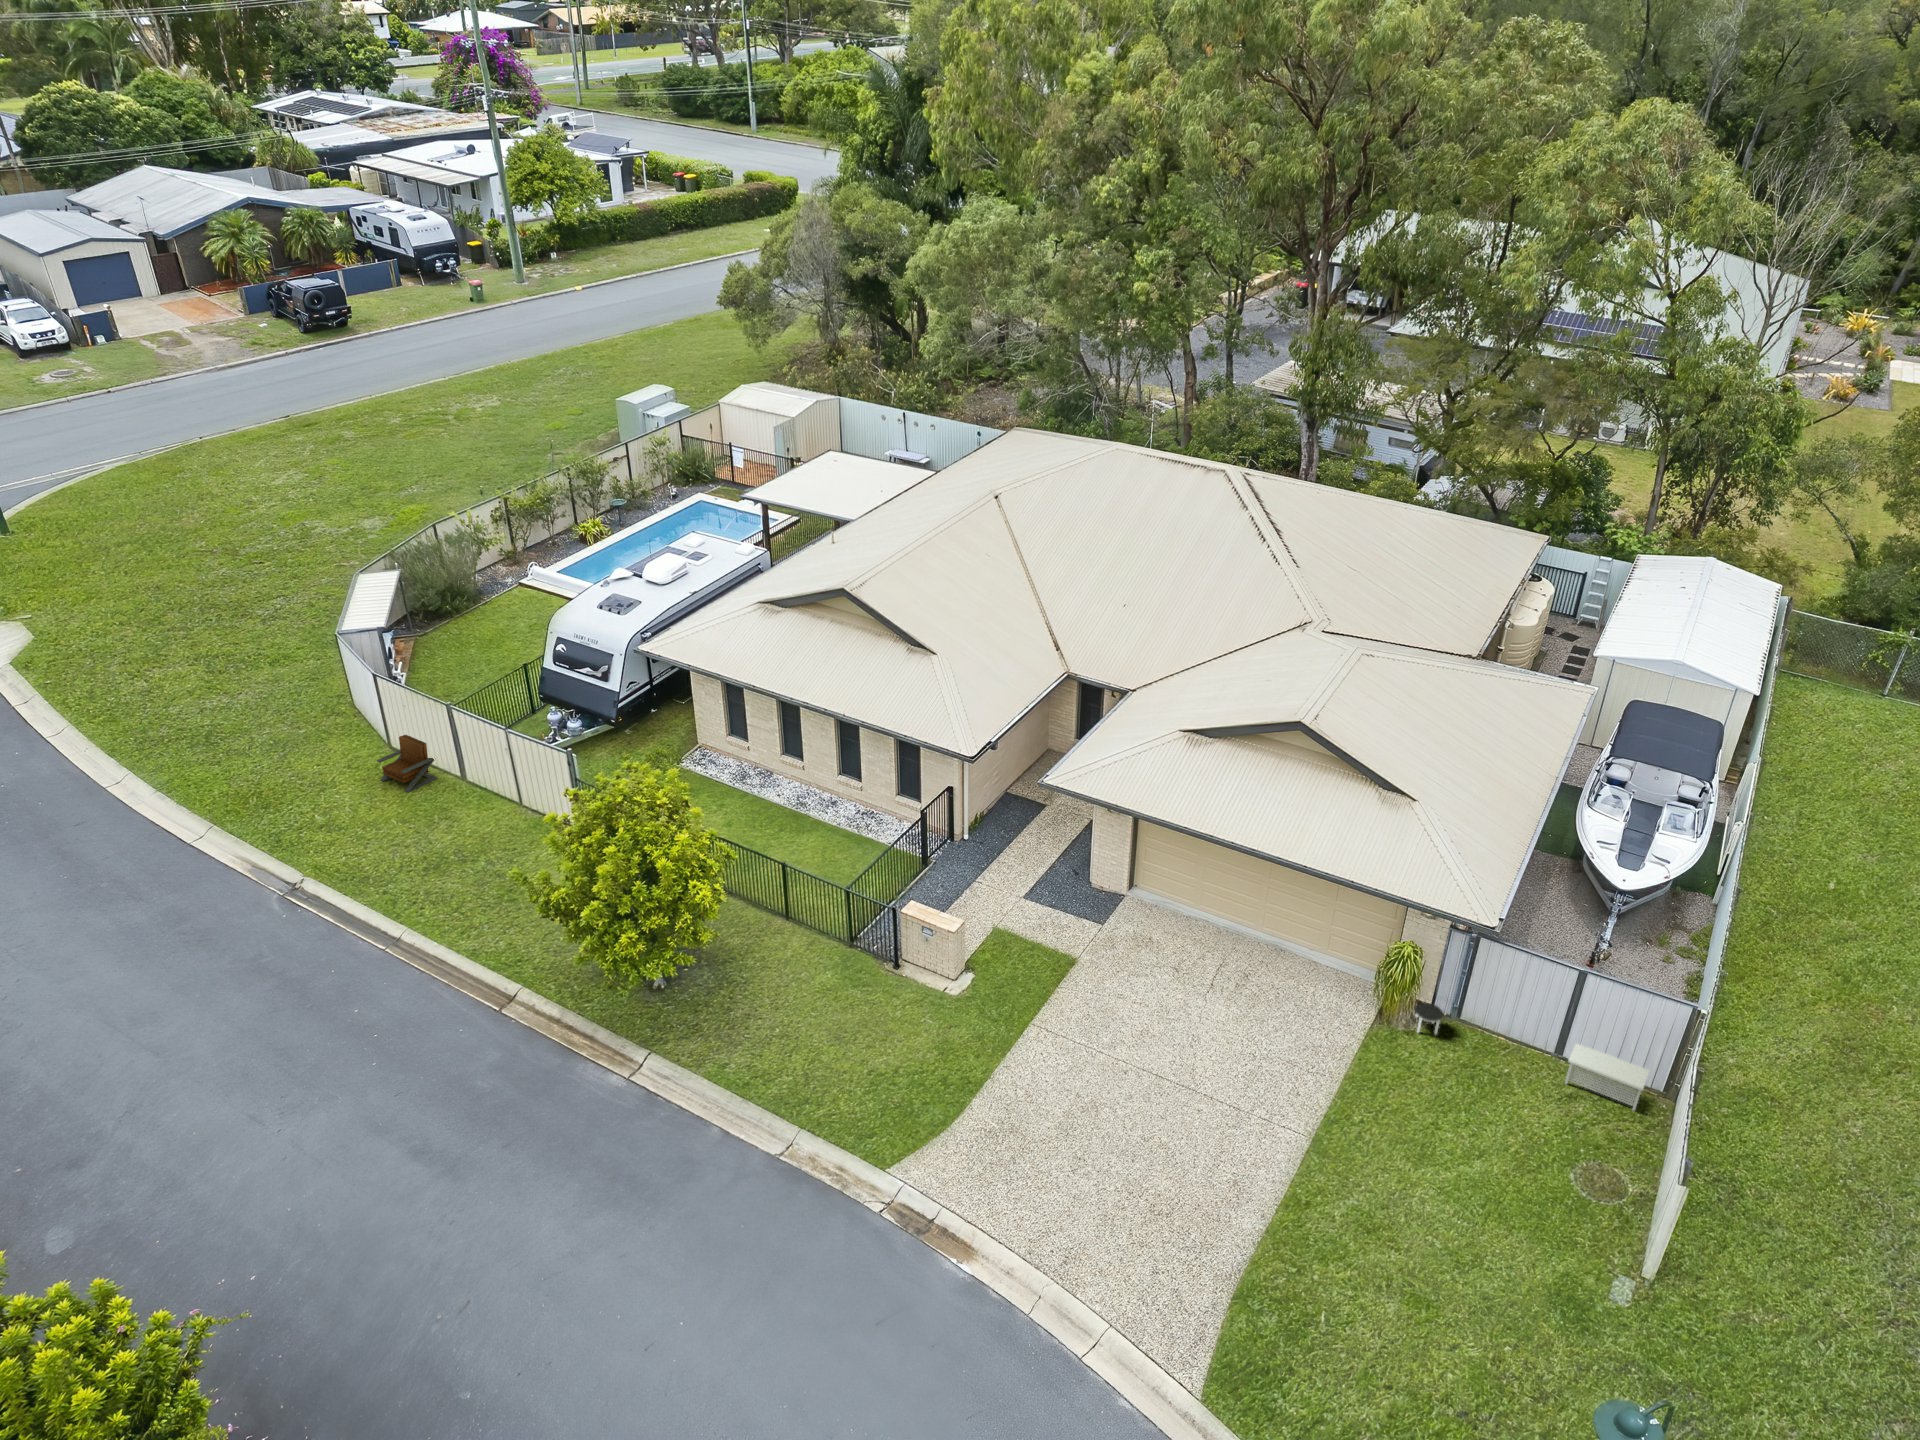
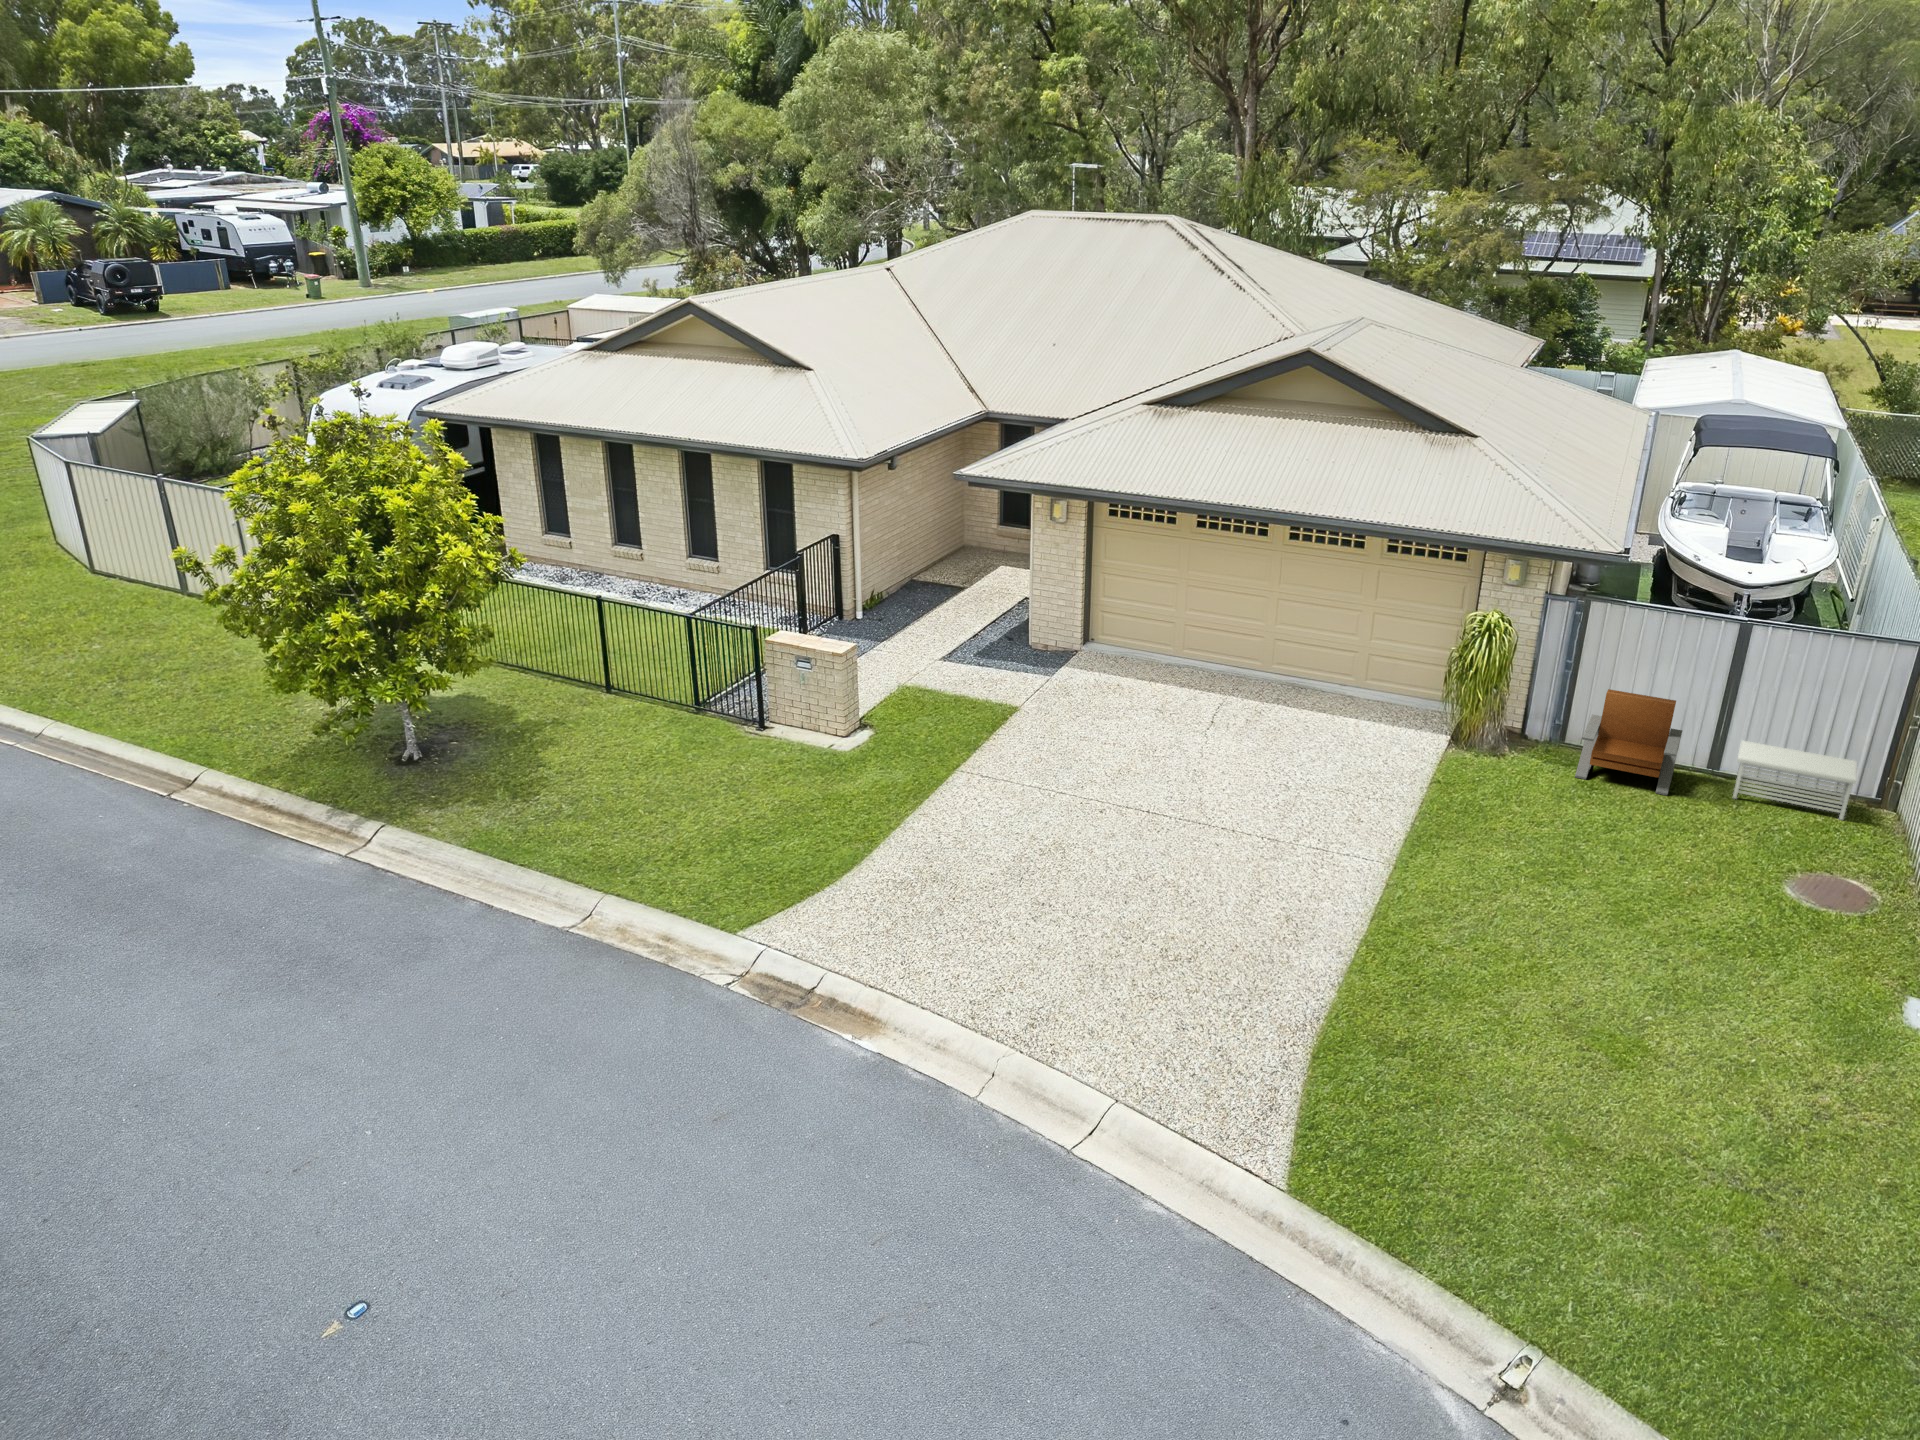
lounge chair: present [377,735,437,792] -> present [1575,689,1682,795]
round table: present [1415,1003,1443,1034] -> none [1501,720,1544,761]

